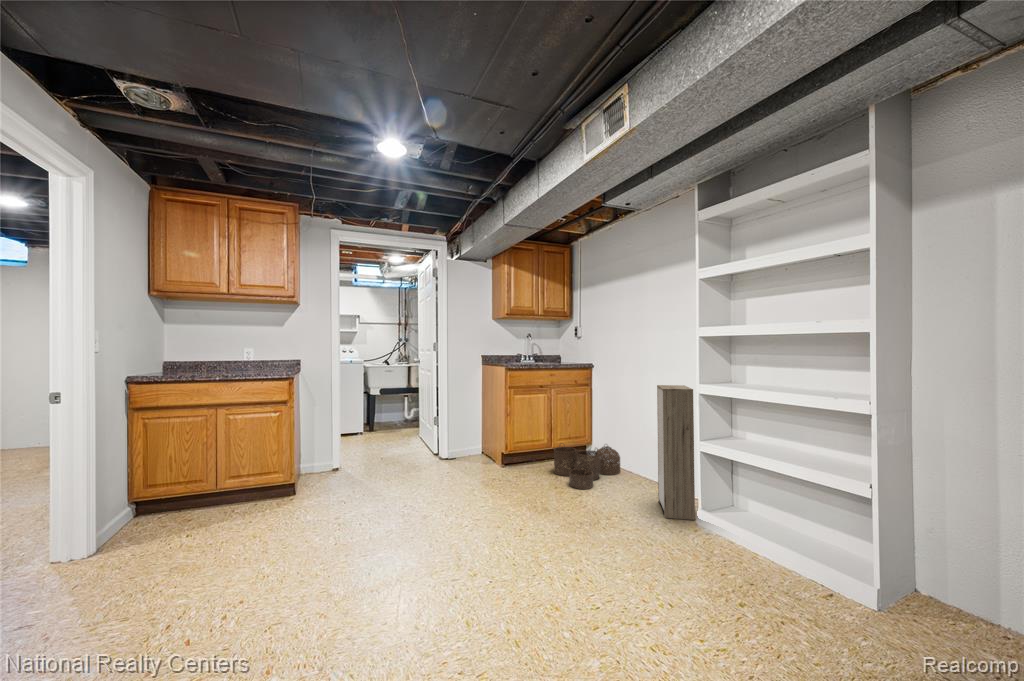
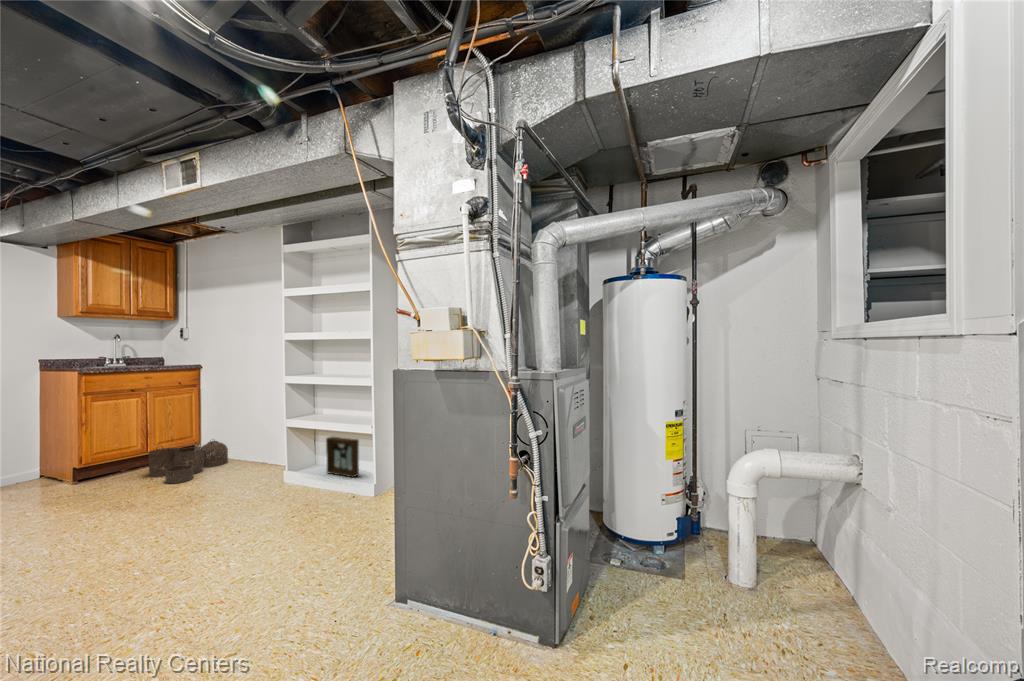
storage cabinet: present [657,385,695,520] -> none [255,379,283,486]
picture frame: none [762,475,824,550] -> present [326,437,359,477]

